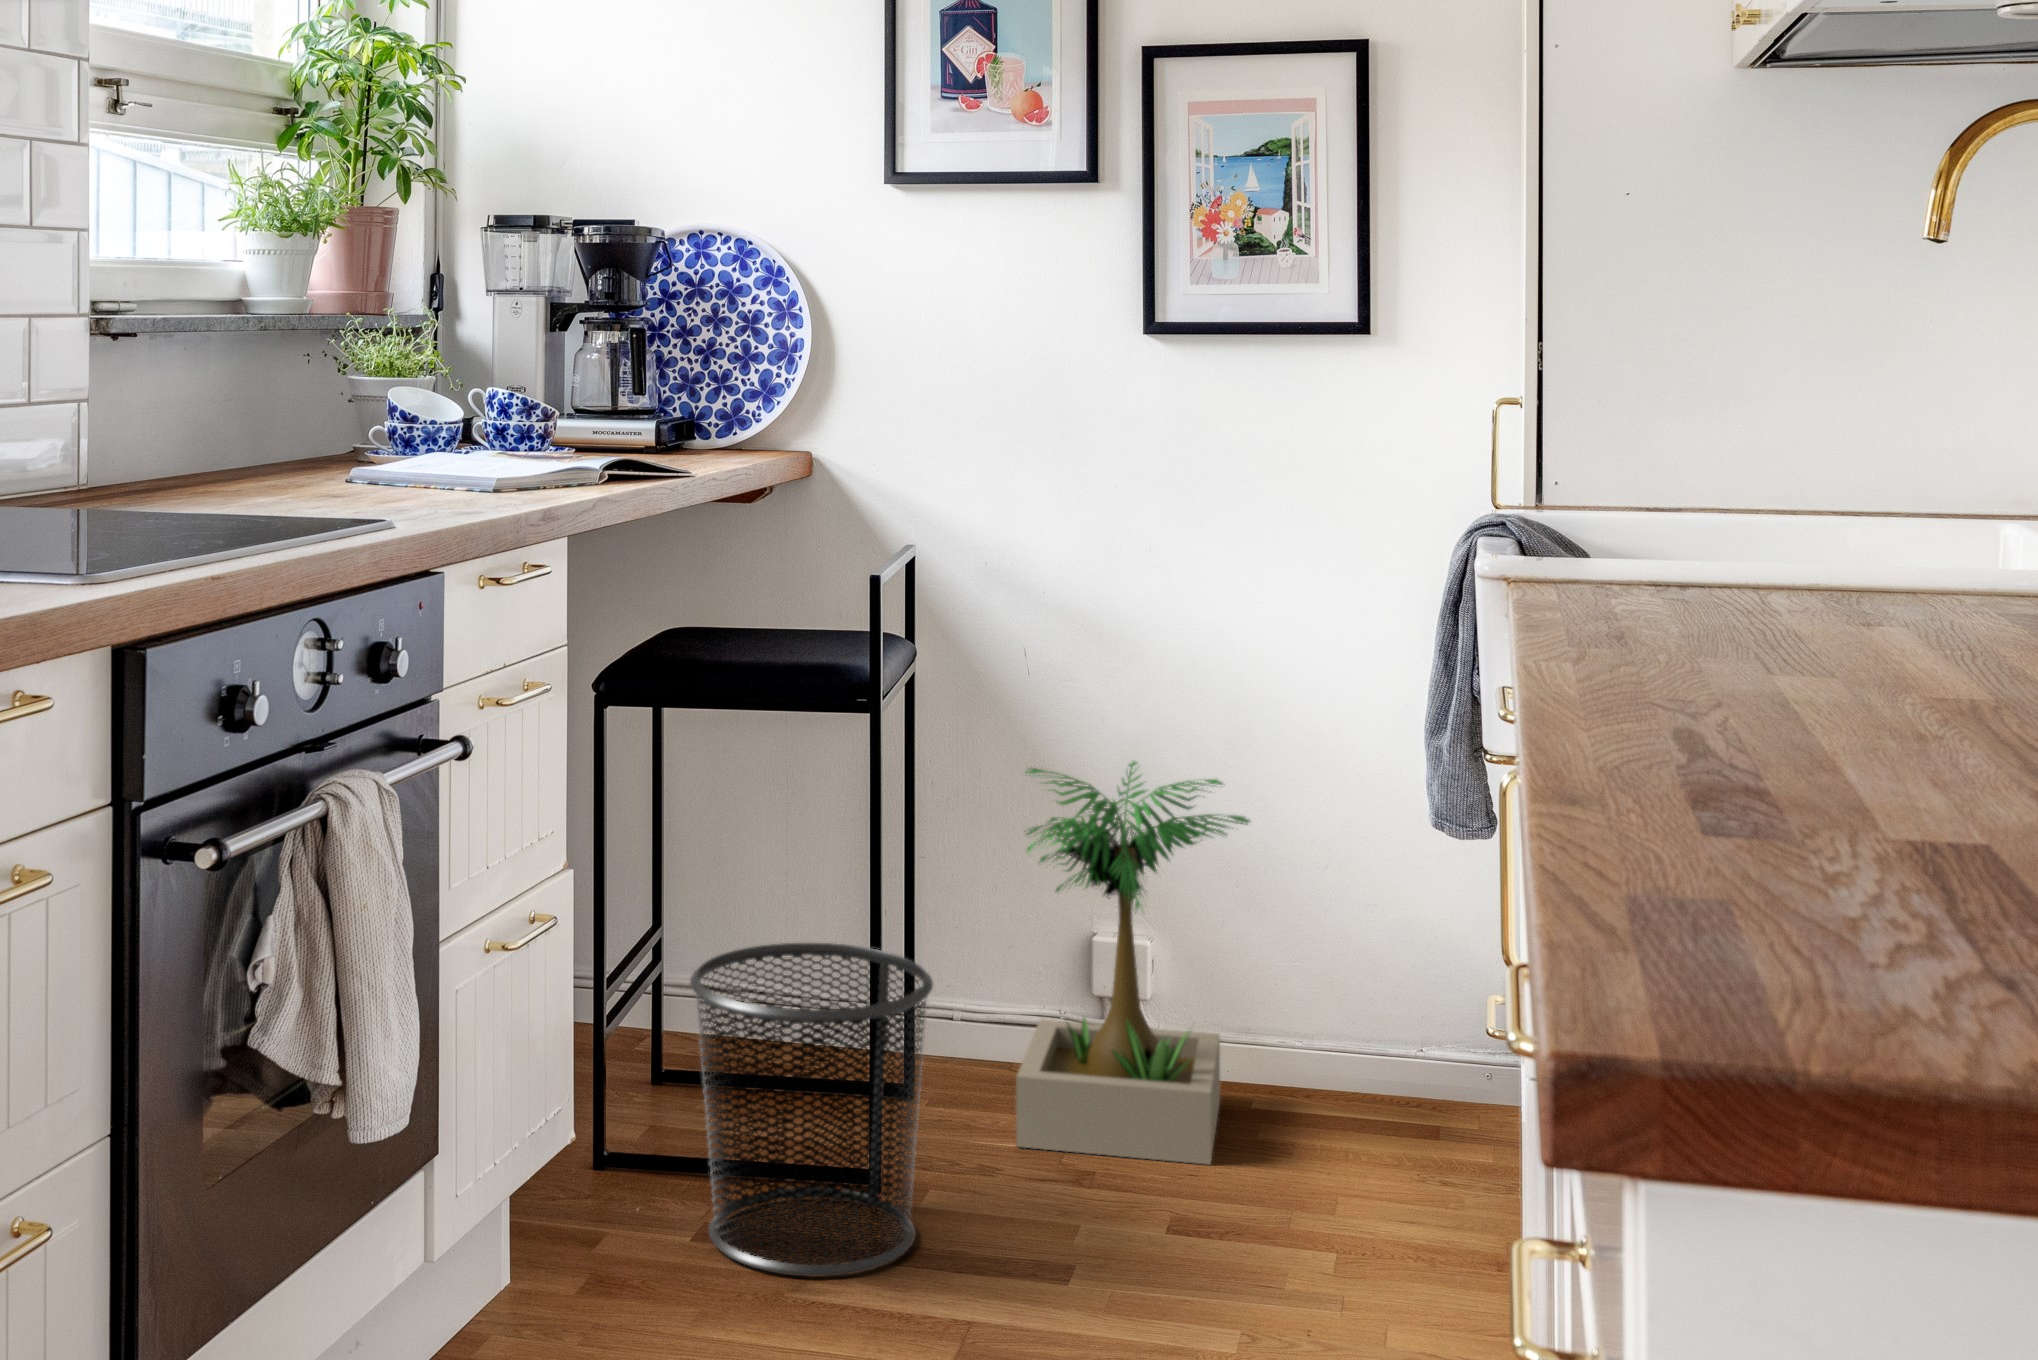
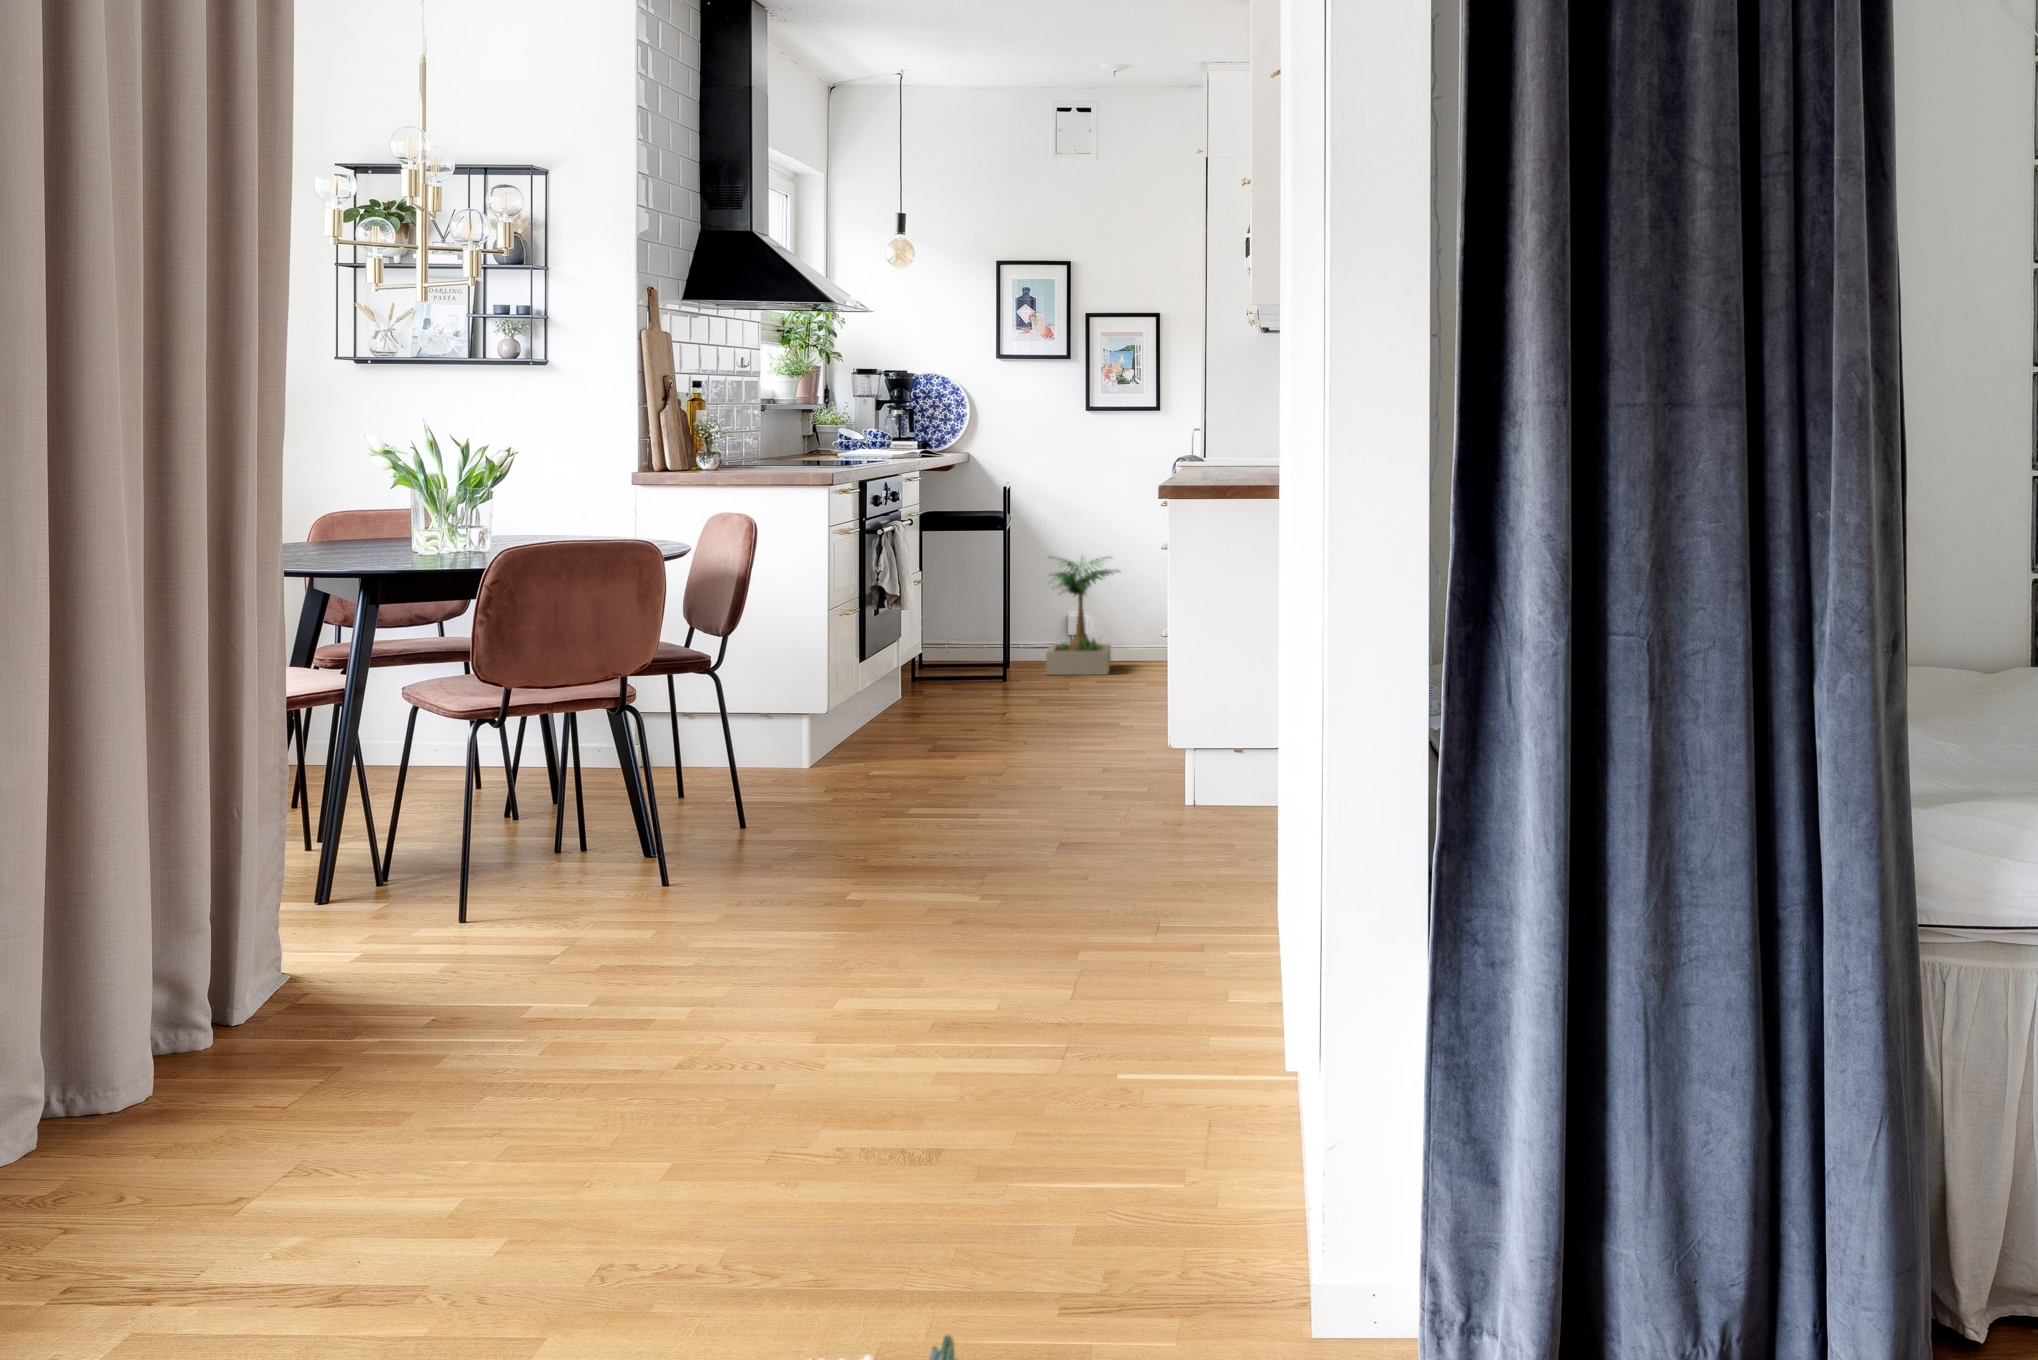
waste bin: present [690,943,933,1277] -> none [950,605,1026,694]

